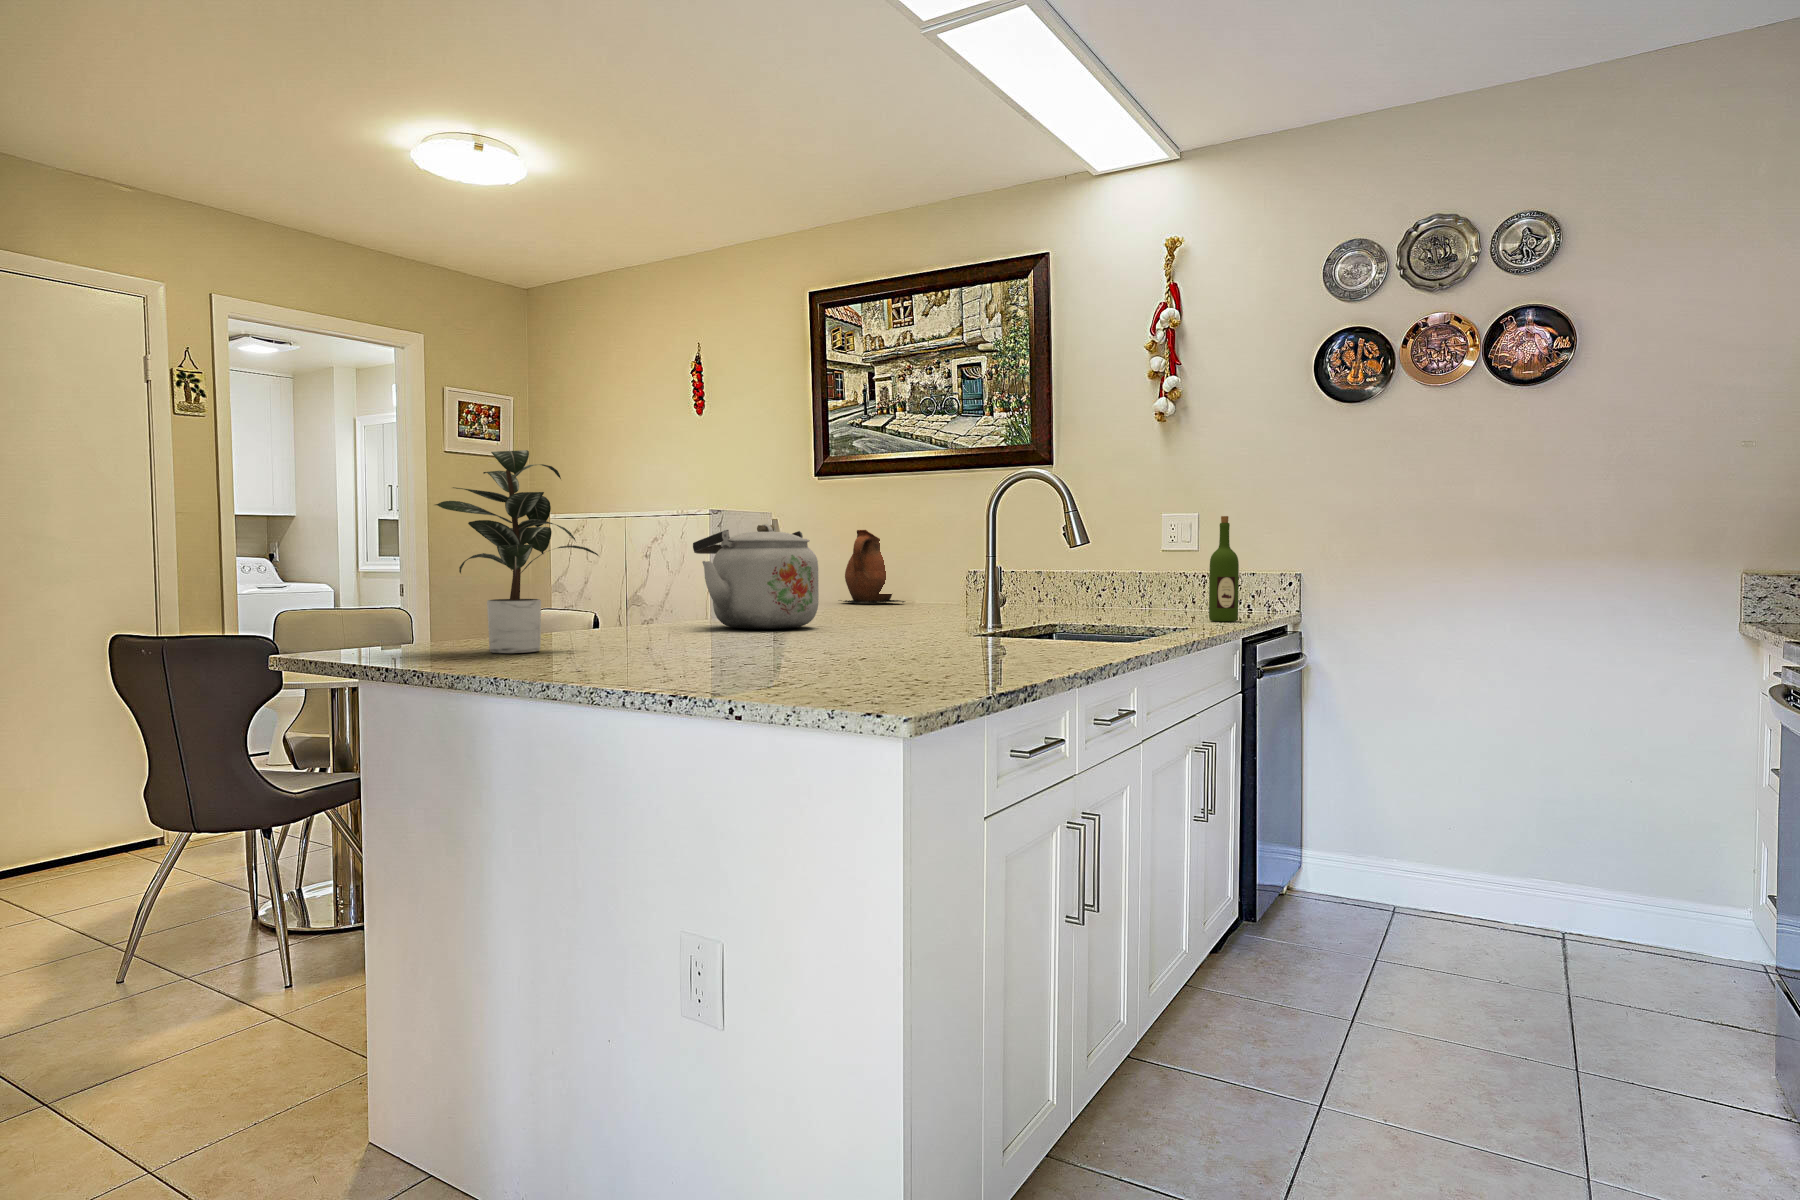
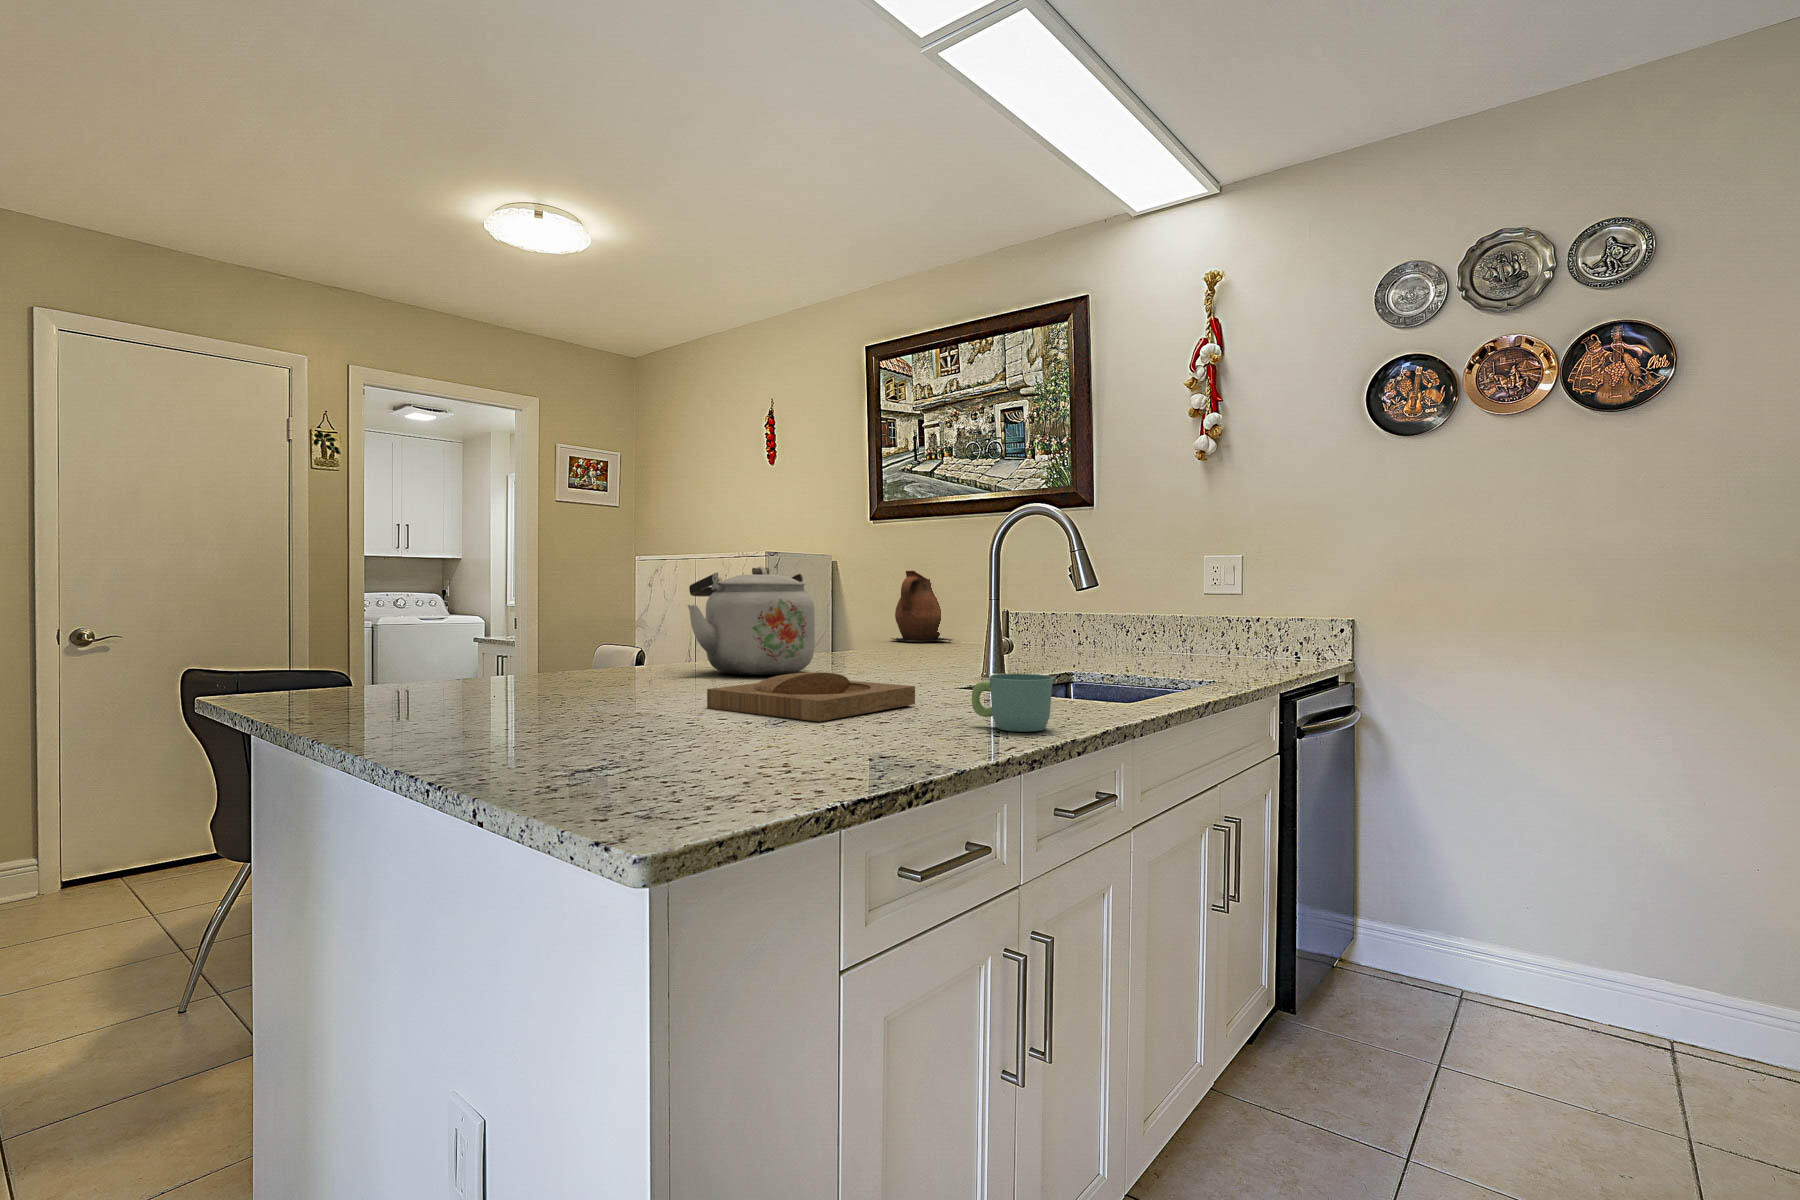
potted plant: present [435,450,598,653] -> none [325,487,544,708]
wine bottle: present [1209,516,1239,622] -> none [1247,558,1279,671]
mug: none [1020,613,1090,659] -> present [972,674,1053,732]
tray: none [773,618,953,656] -> present [707,672,915,722]

